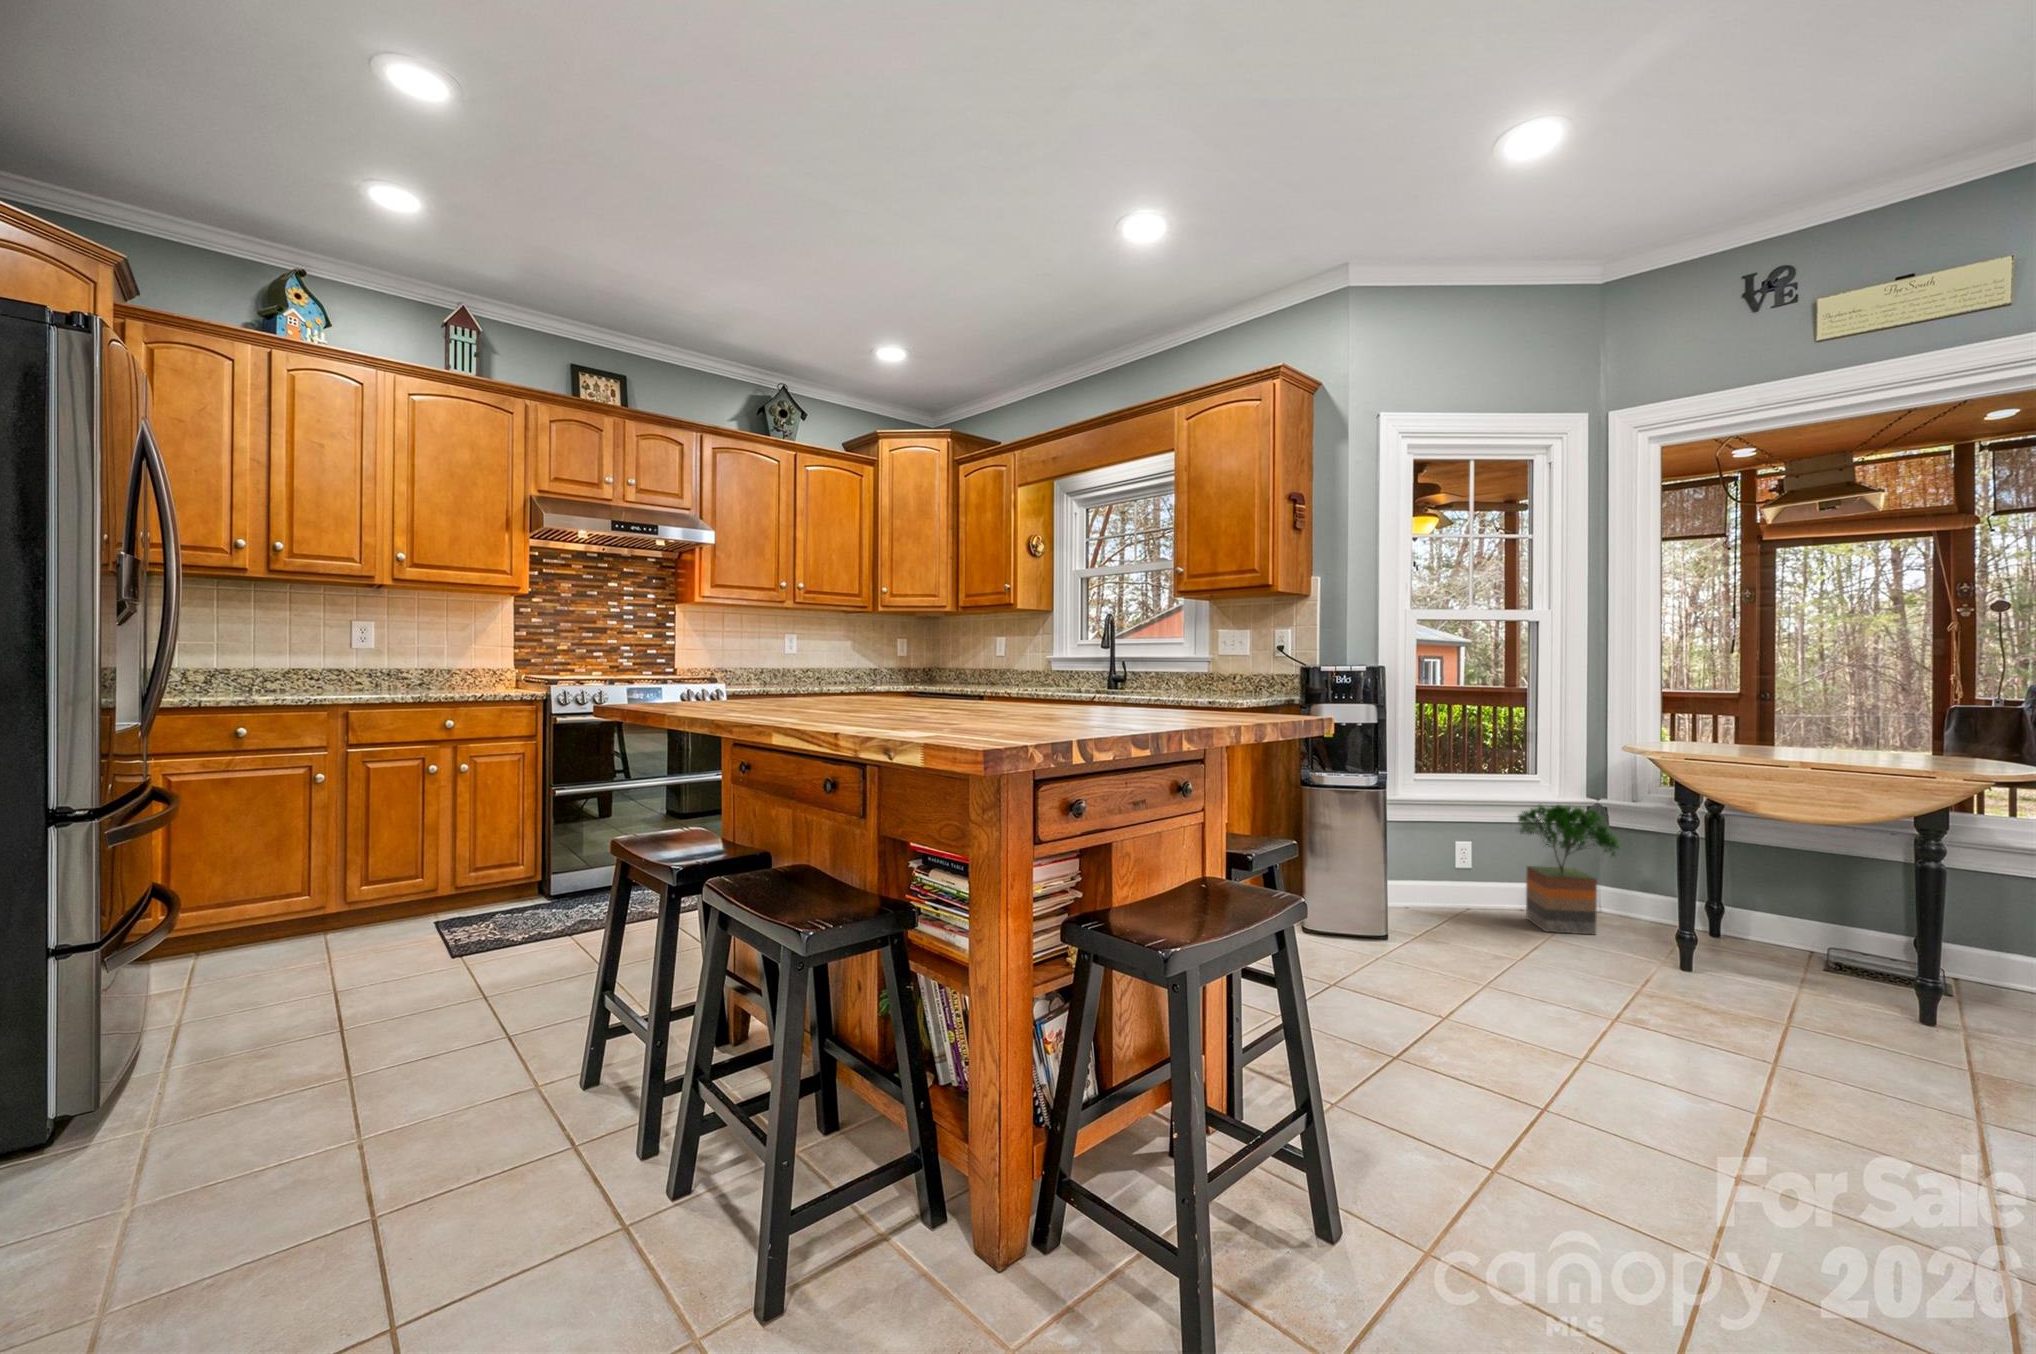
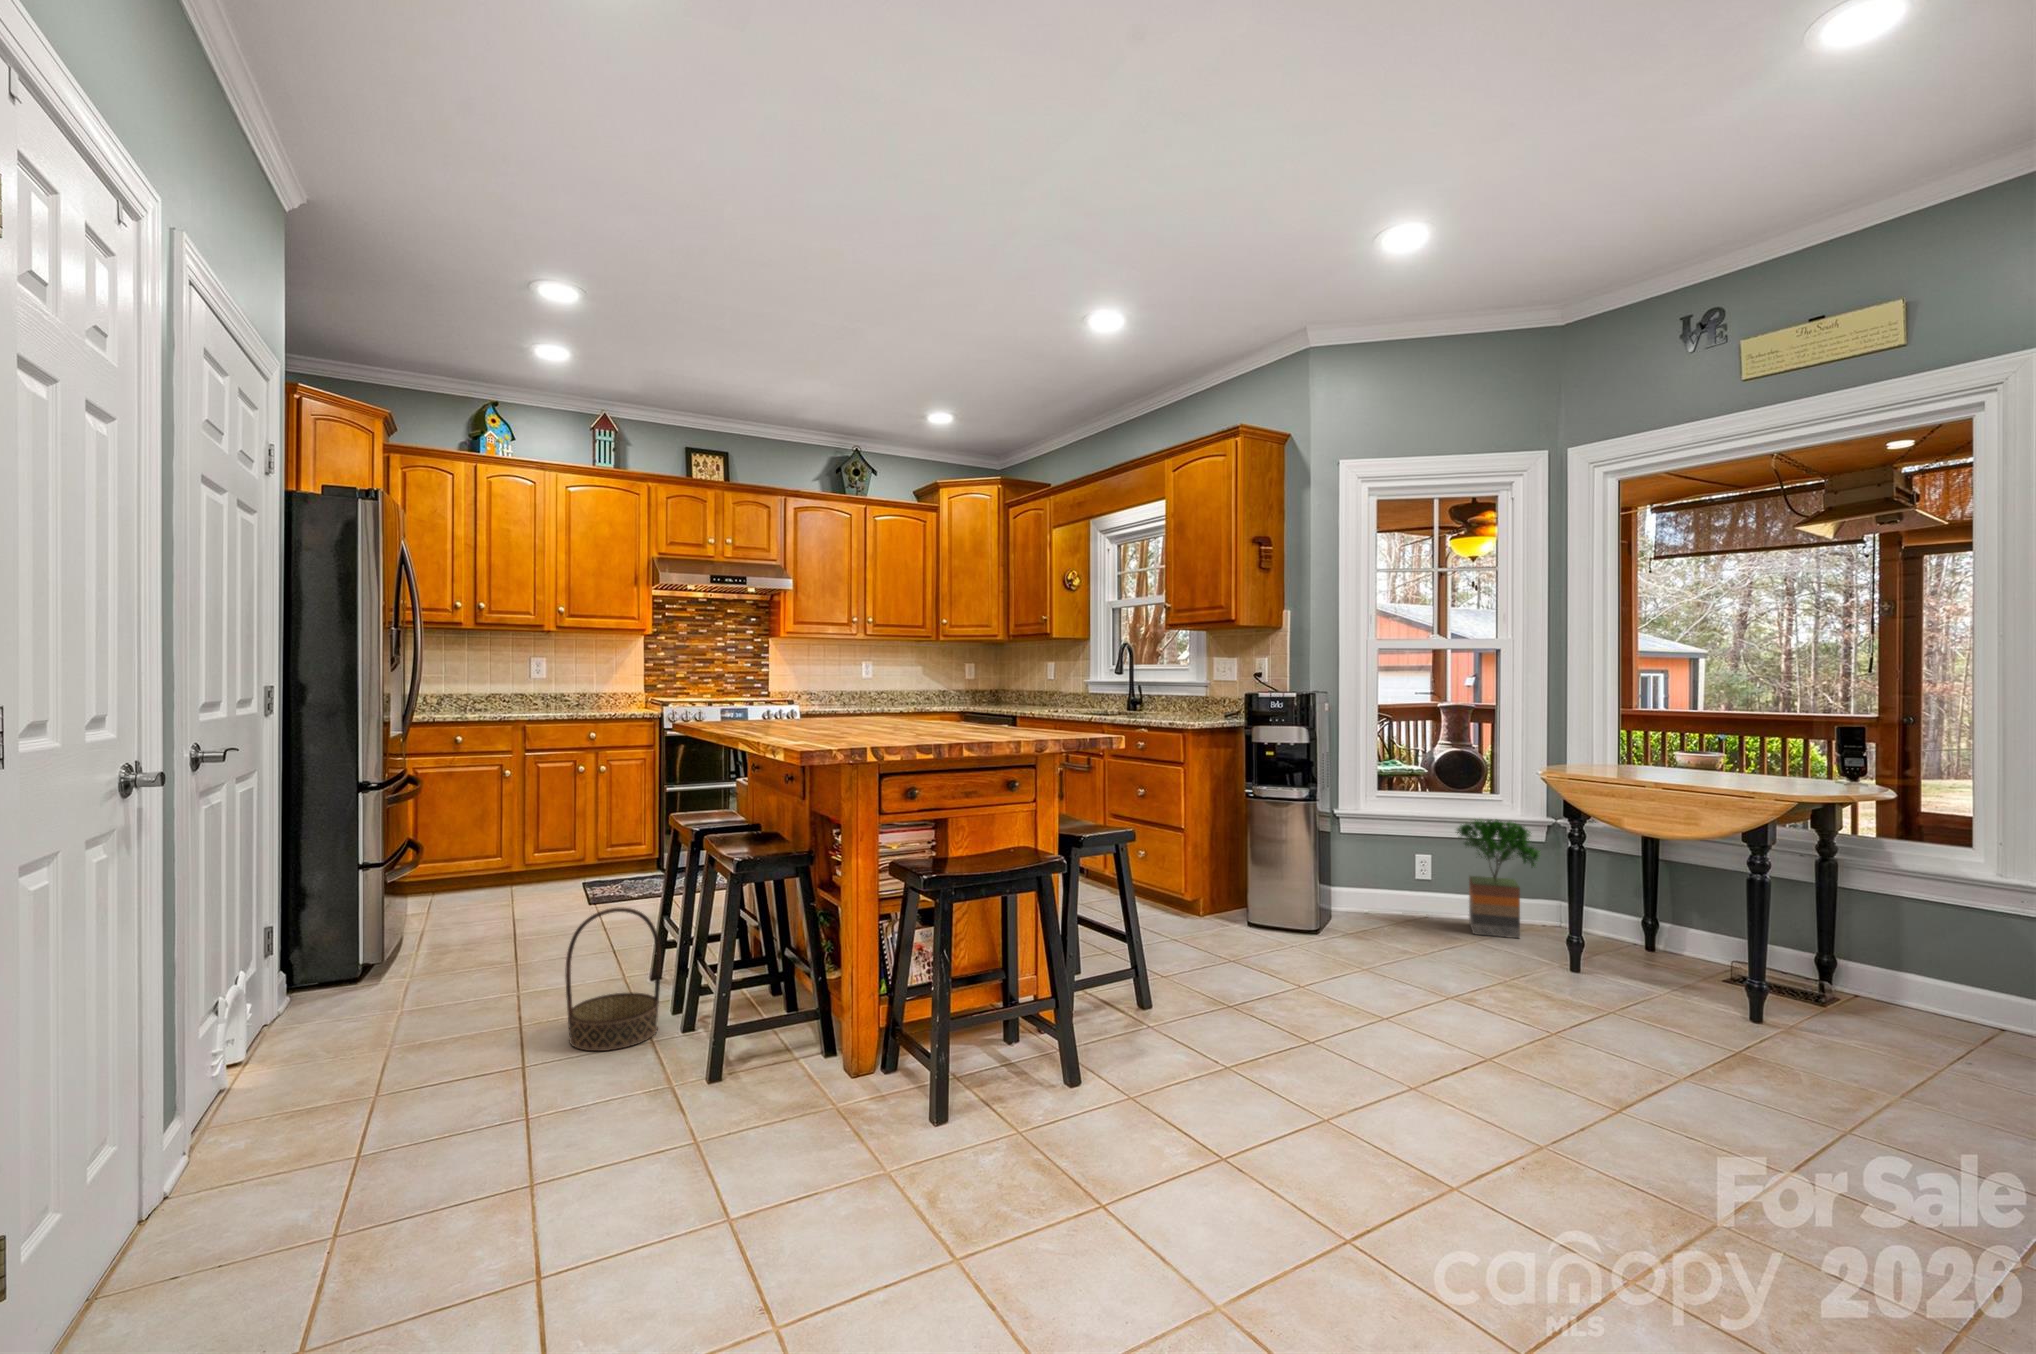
basket: none [463,1010,629,1274] -> present [565,908,661,1051]

